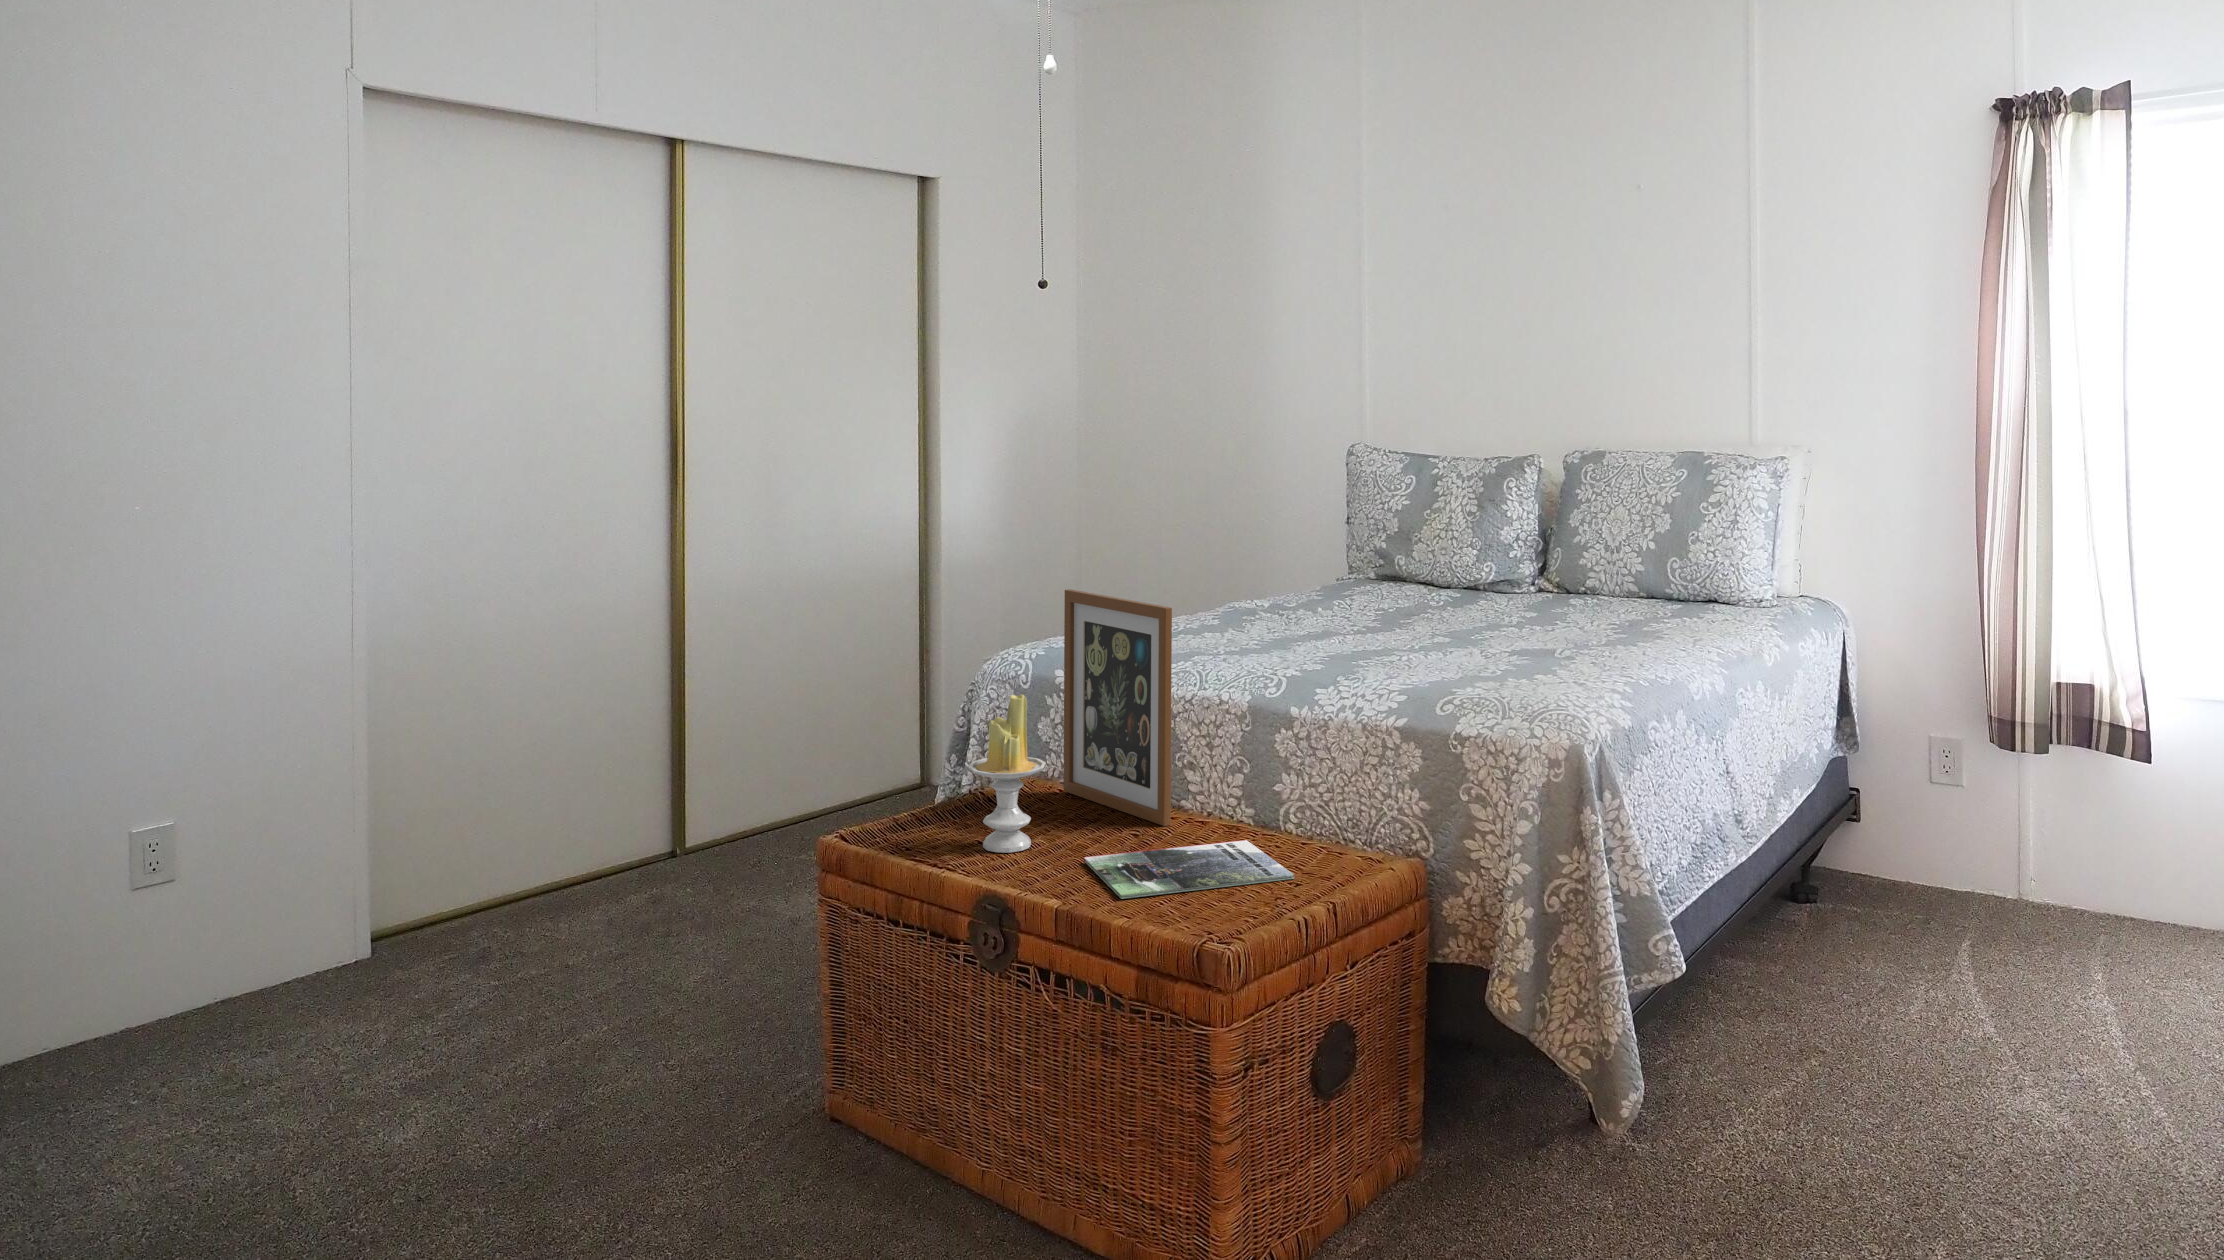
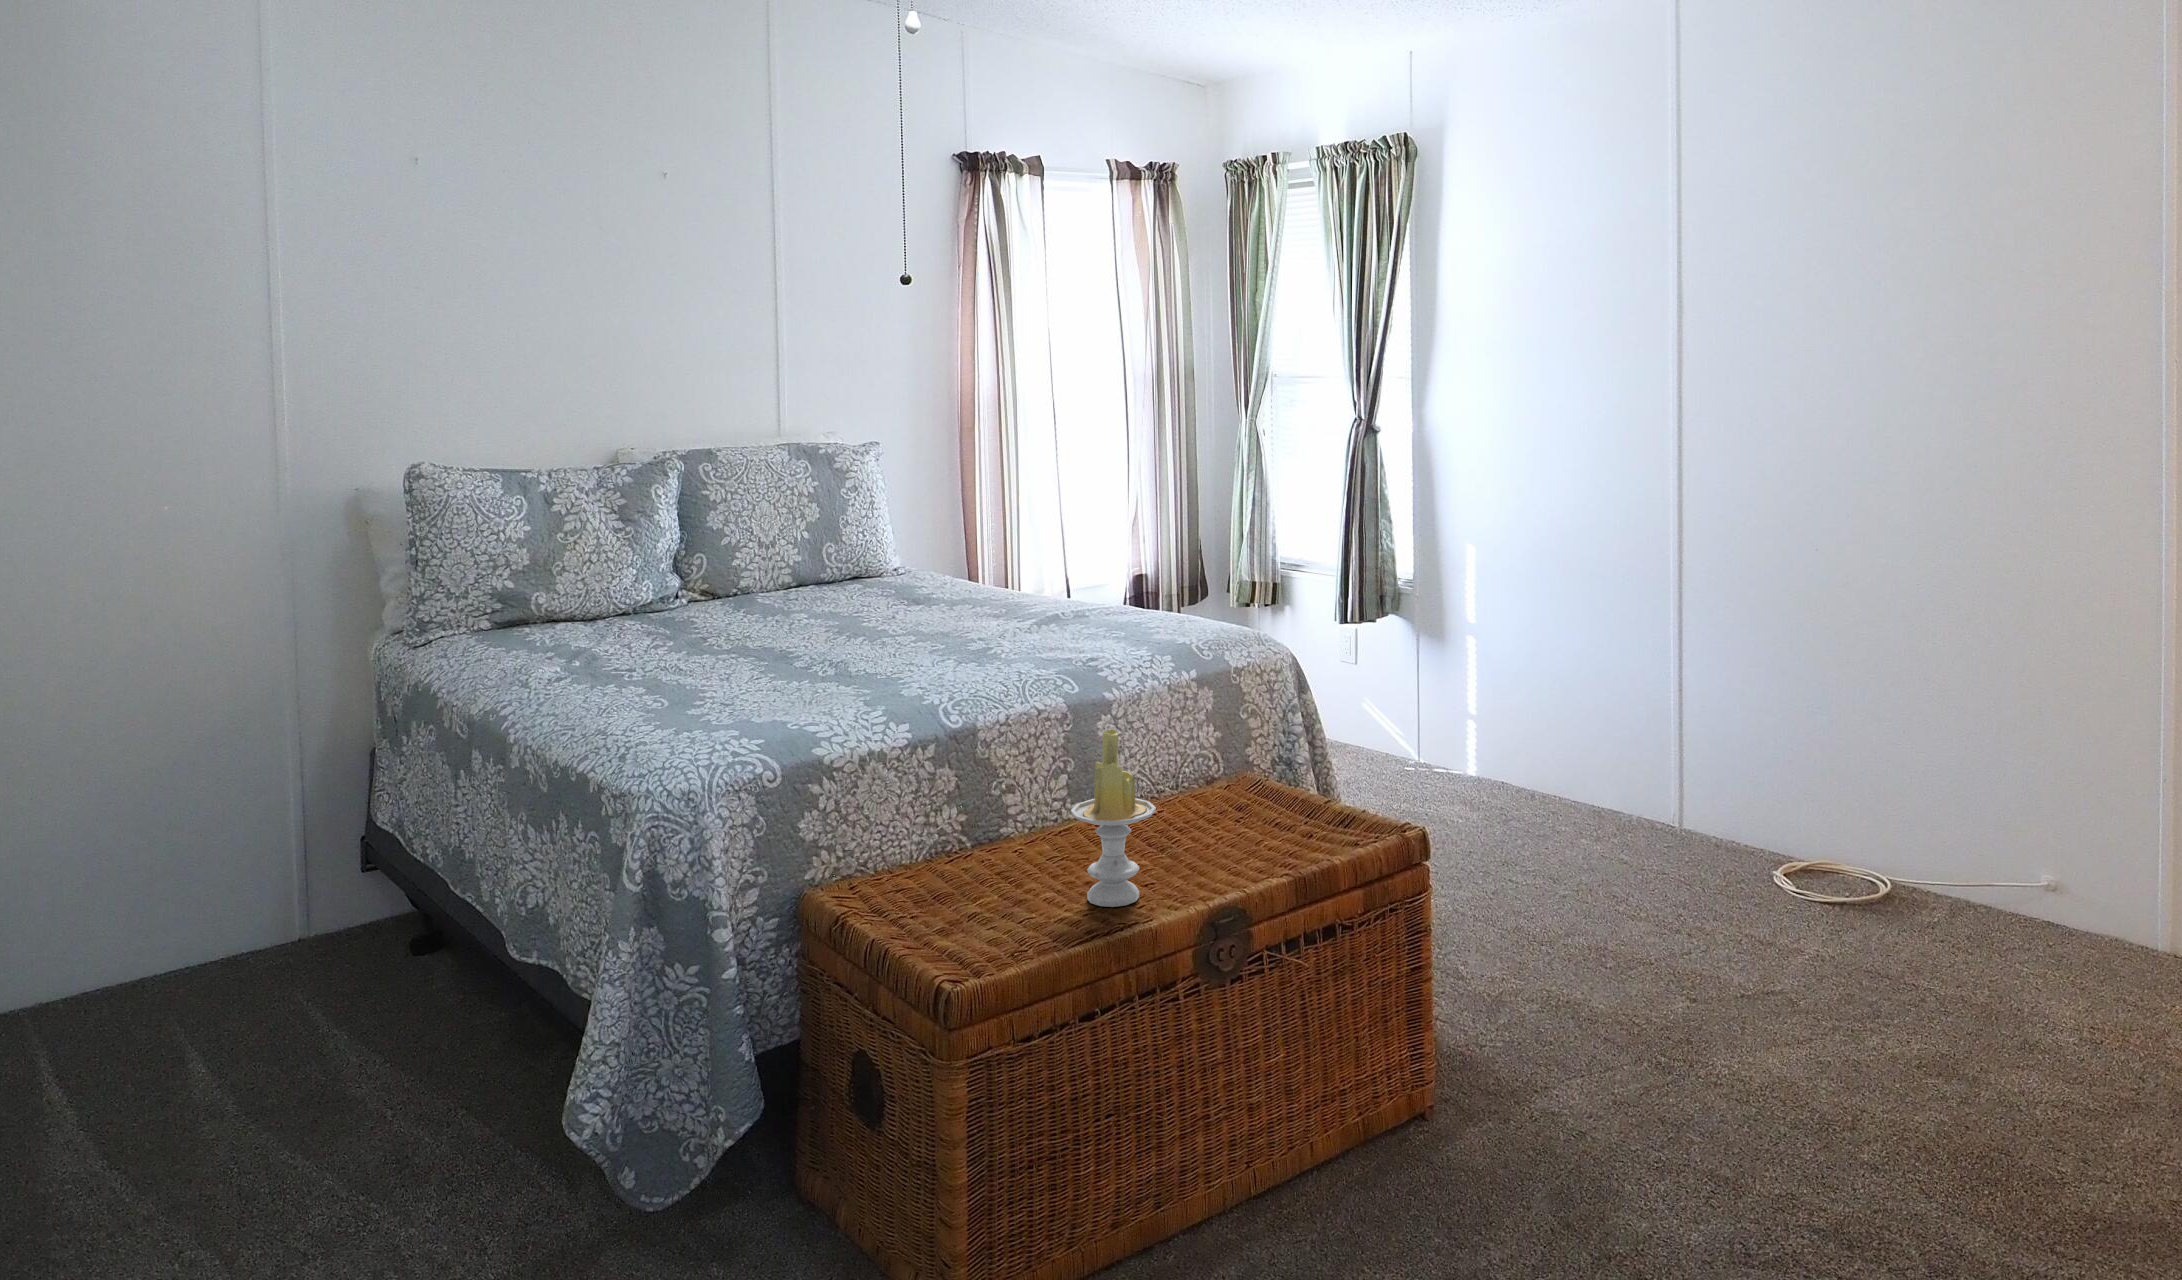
picture frame: present [1063,589,1172,826] -> none [900,618,1081,874]
magazine: present [1084,840,1294,899] -> none [1162,806,1312,868]

